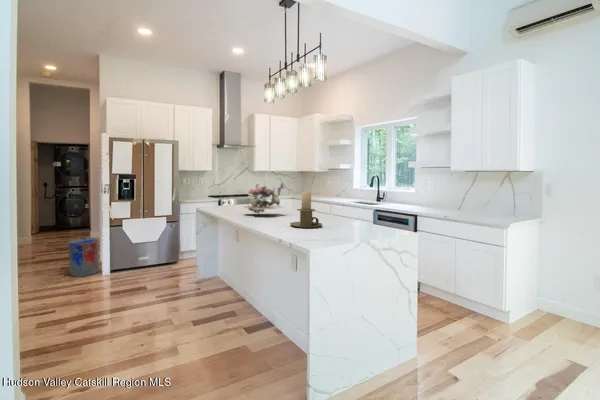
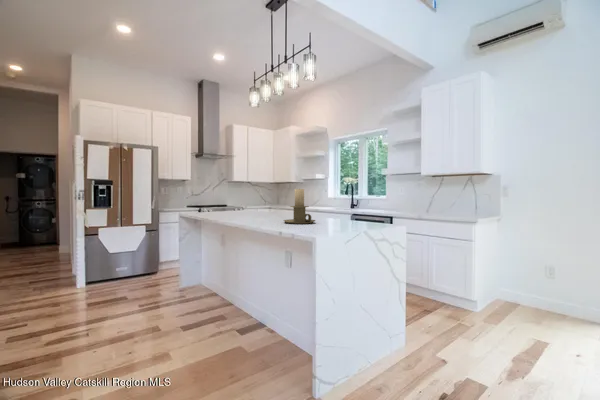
flower arrangement: present [245,183,284,214] -> none [230,184,272,216]
trash can: present [68,236,99,277] -> none [36,246,70,290]

